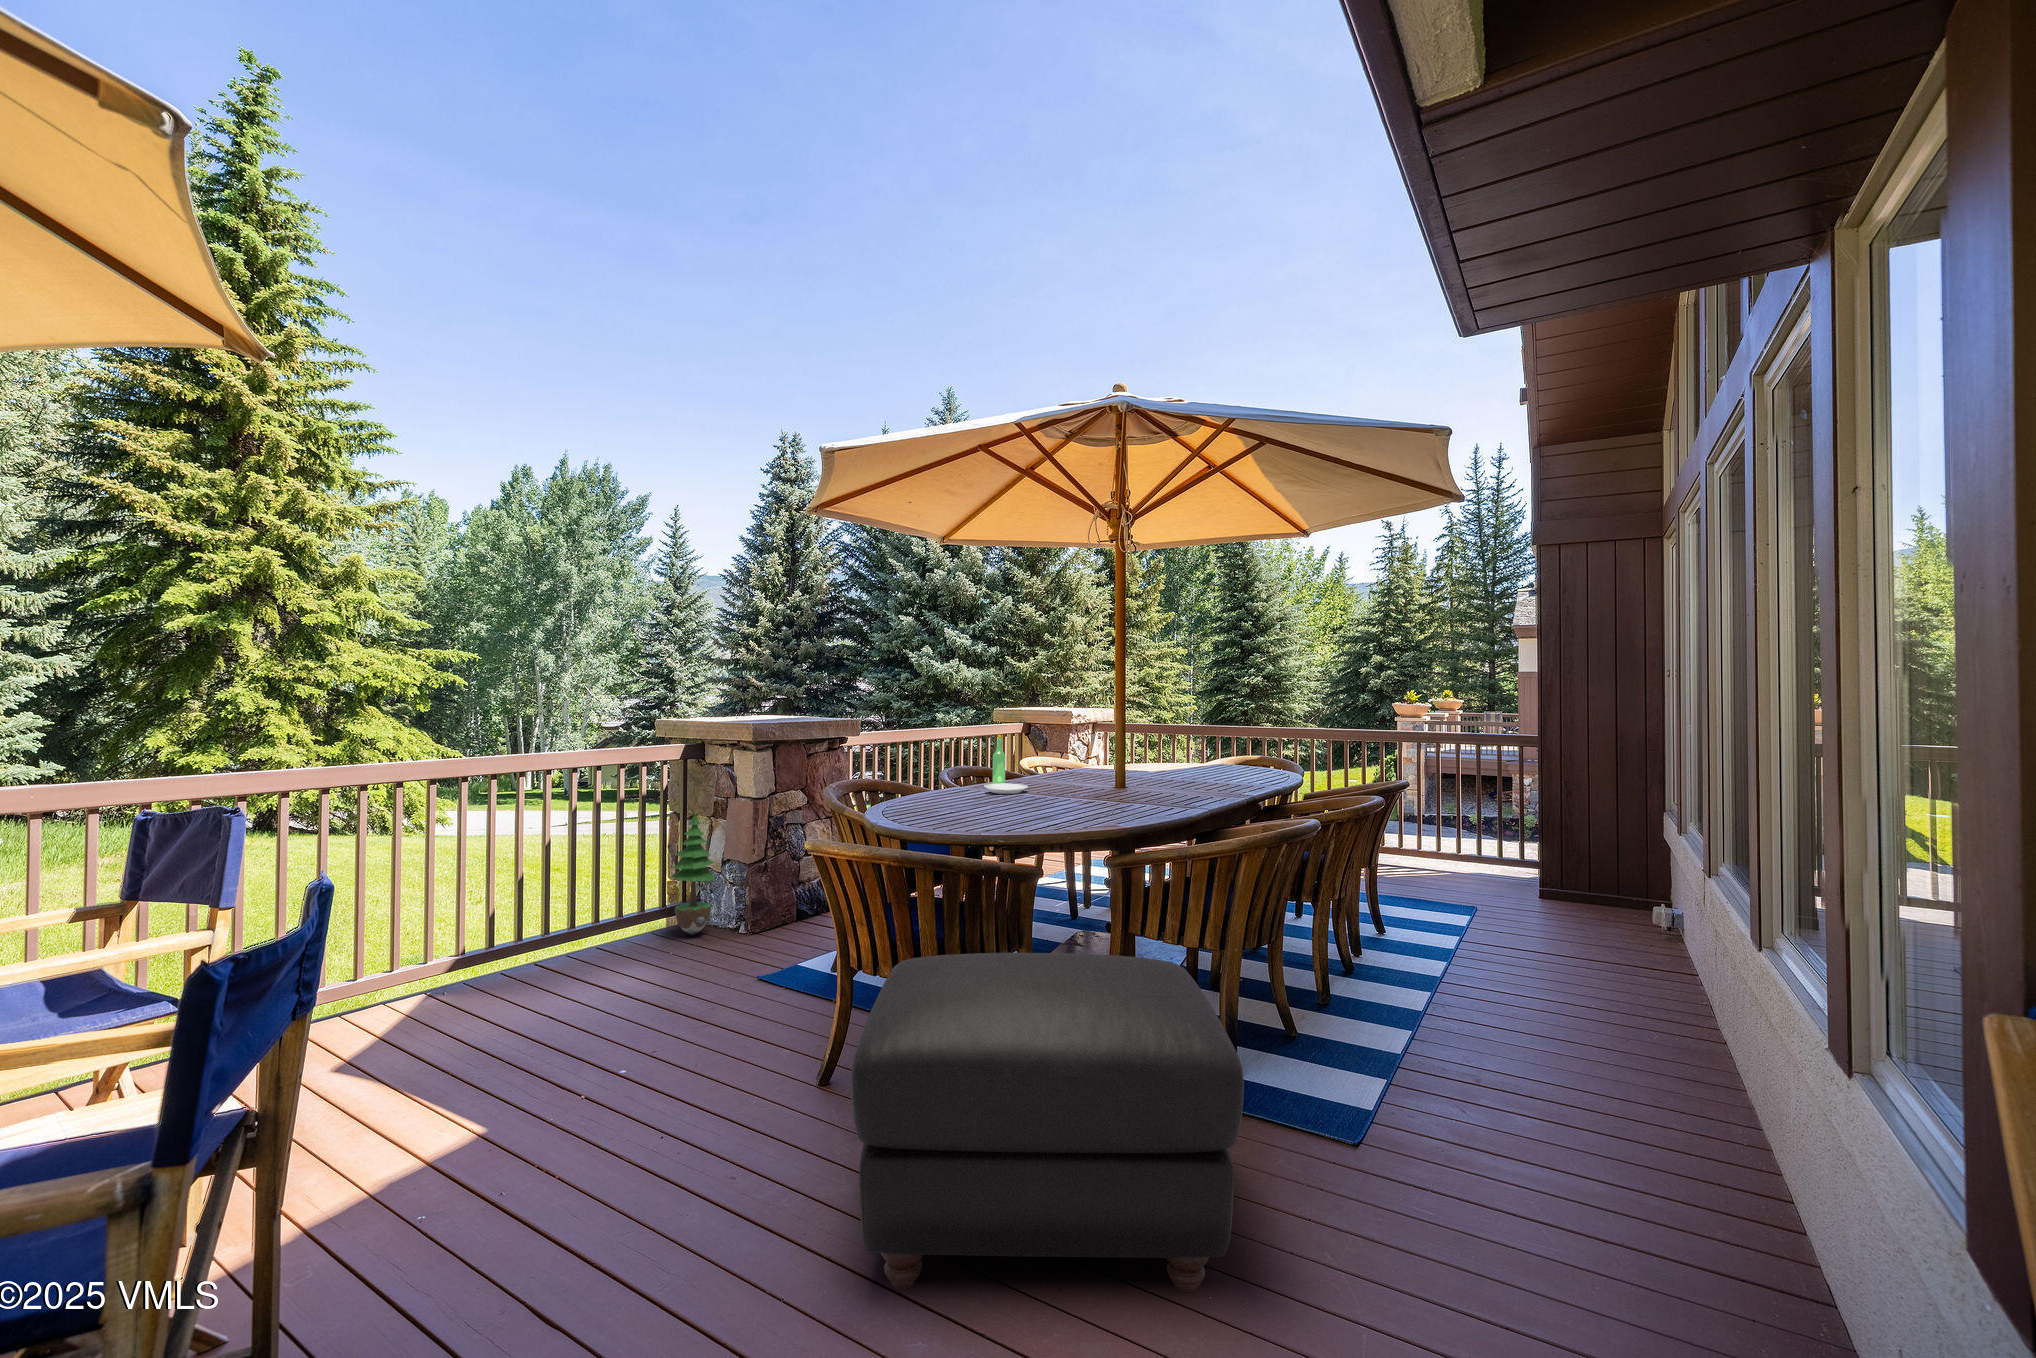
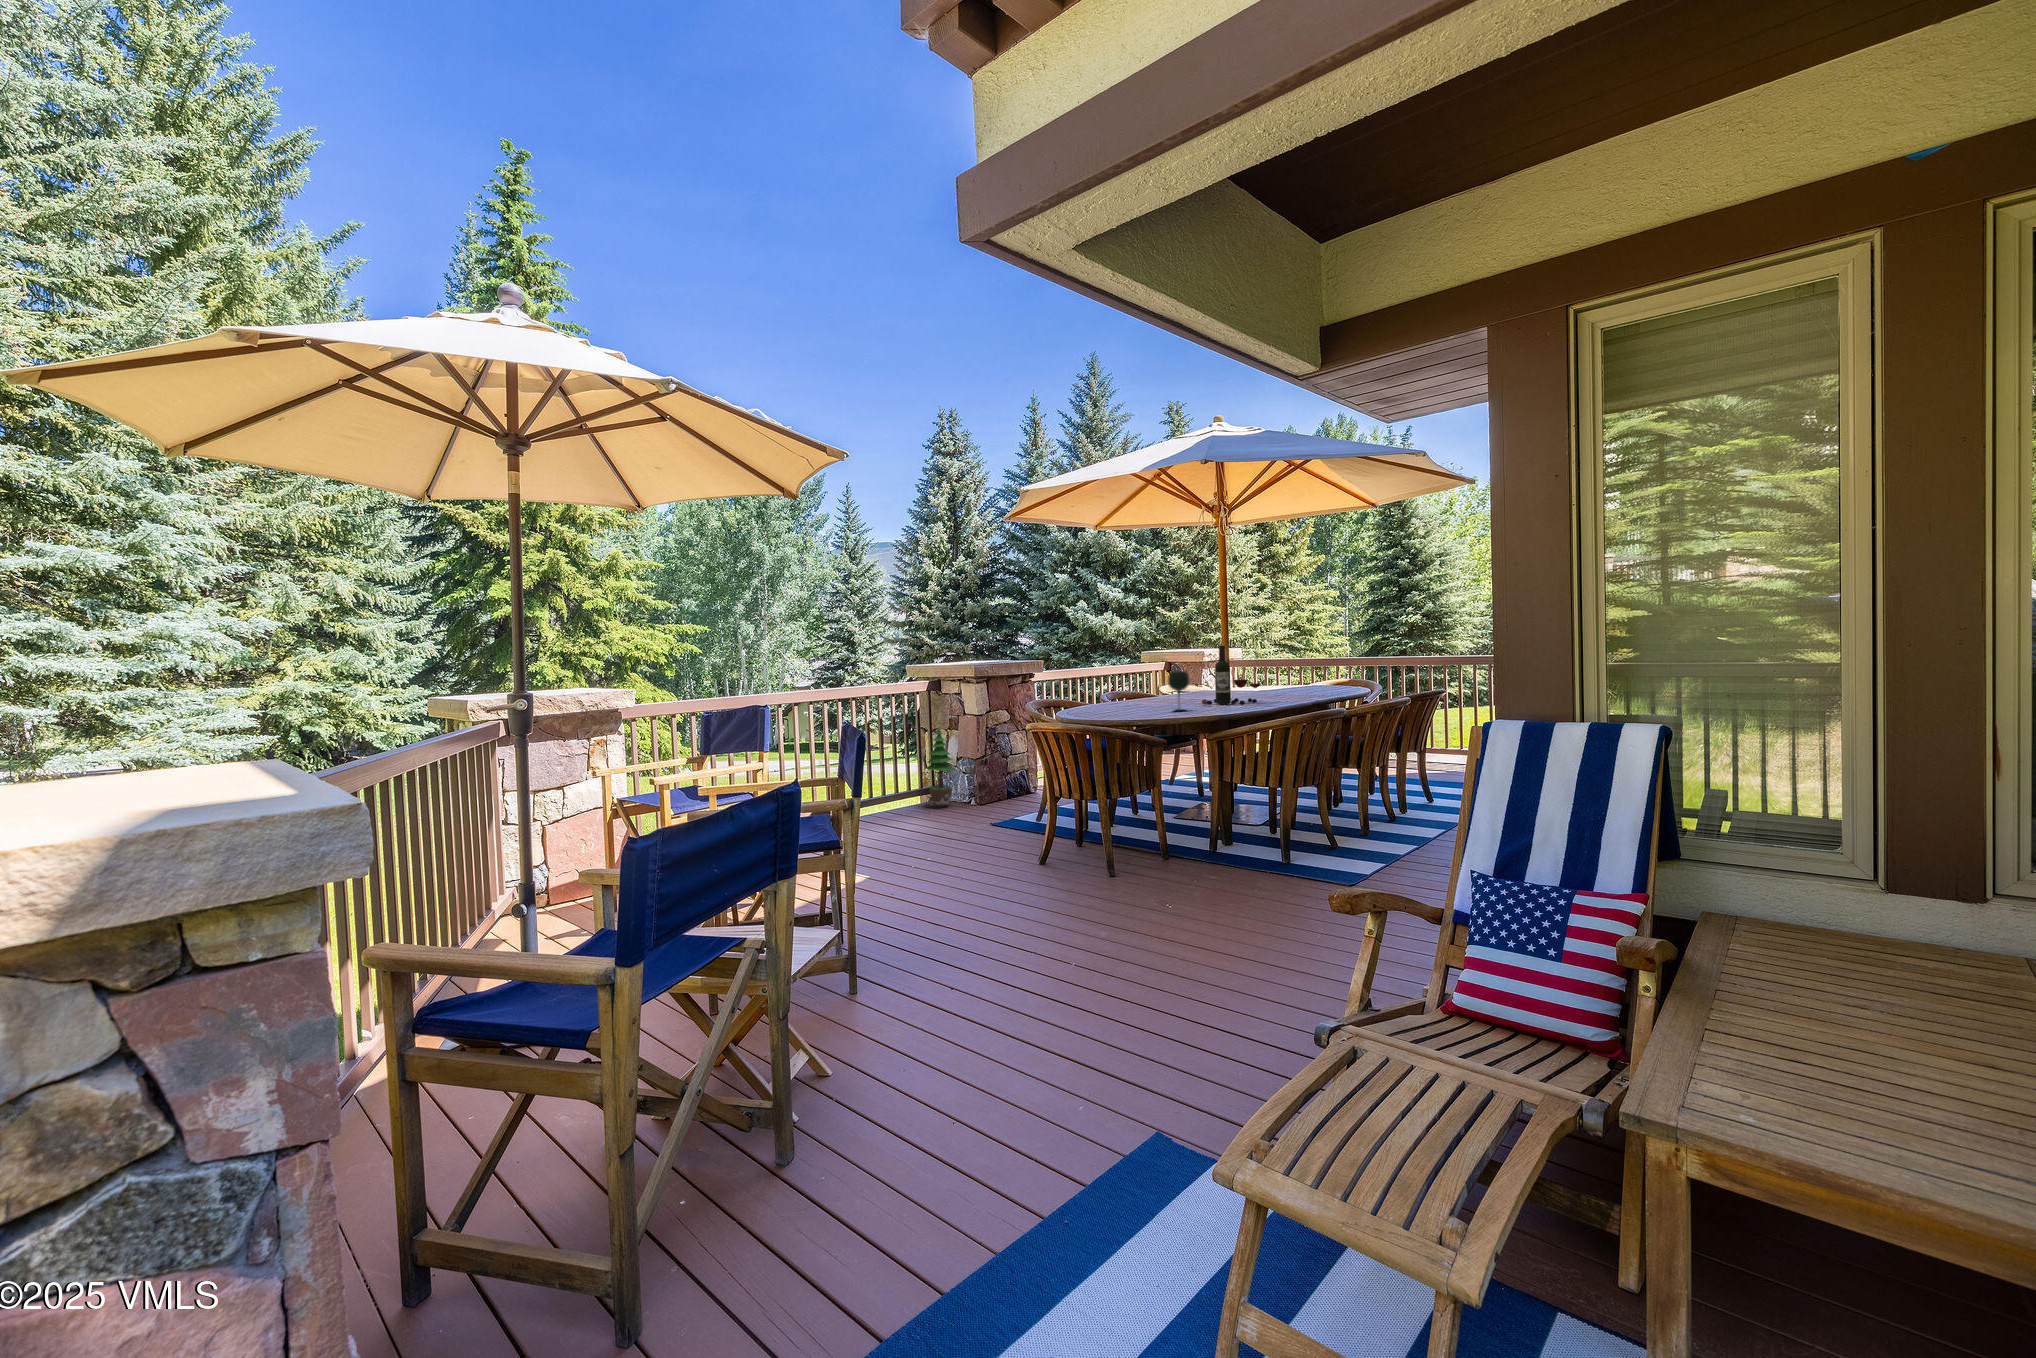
wine bottle: none [1094,712,1190,808] -> present [1202,646,1261,705]
plate: present [984,735,1028,794] -> none [1132,666,1161,704]
wine glass: none [1048,753,1082,820] -> present [1168,671,1189,711]
ottoman: present [851,953,1244,1293] -> none [1069,773,1255,915]

